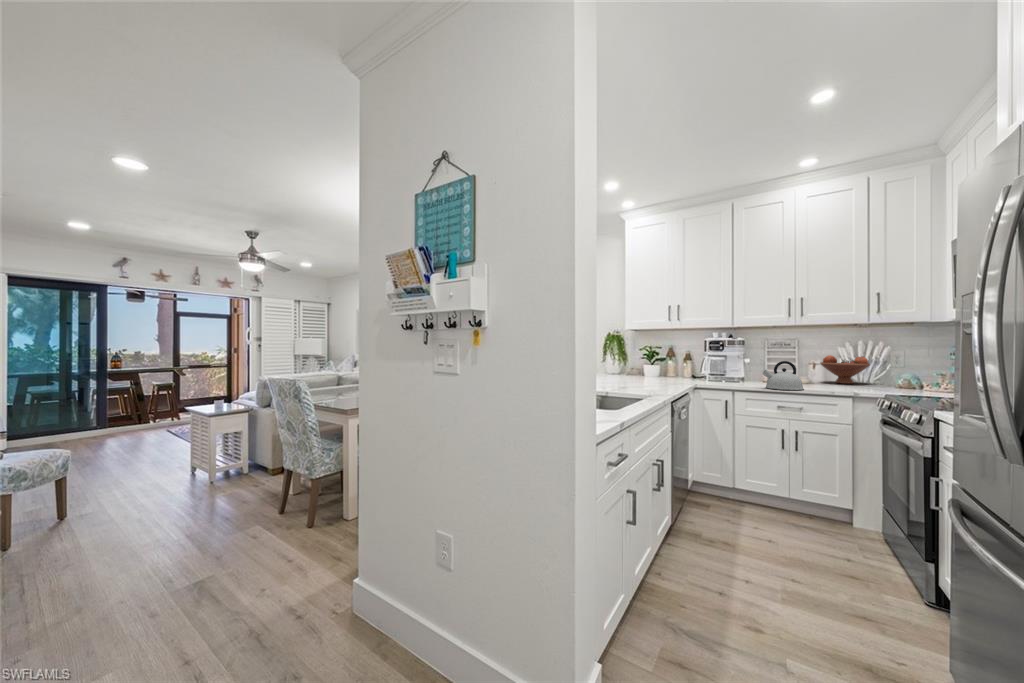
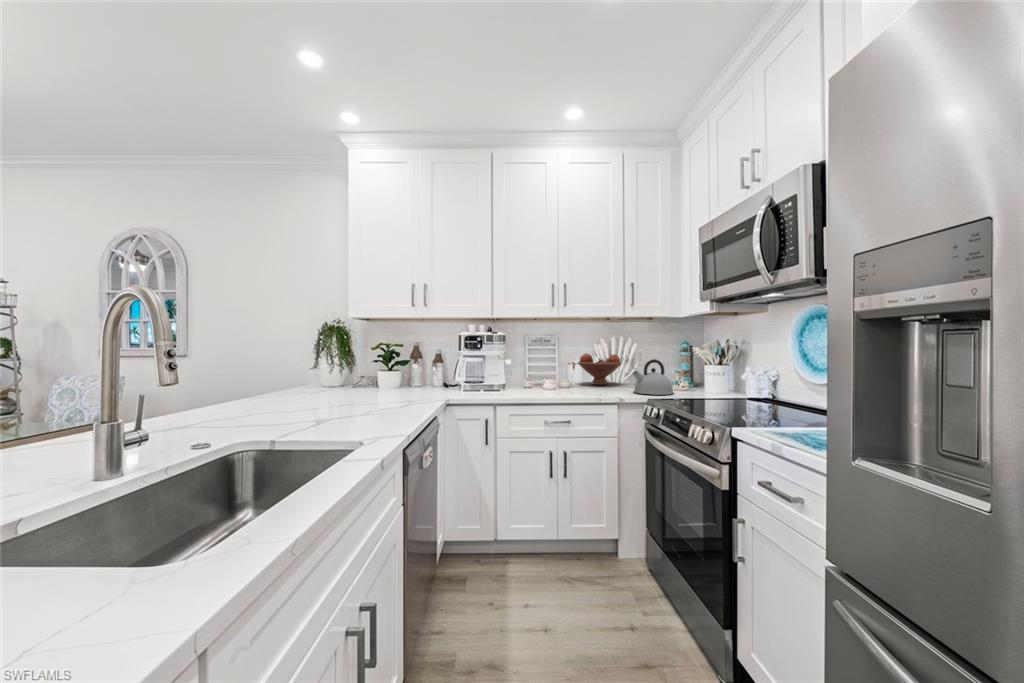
kettle: present [763,361,804,390] -> present [633,359,674,395]

